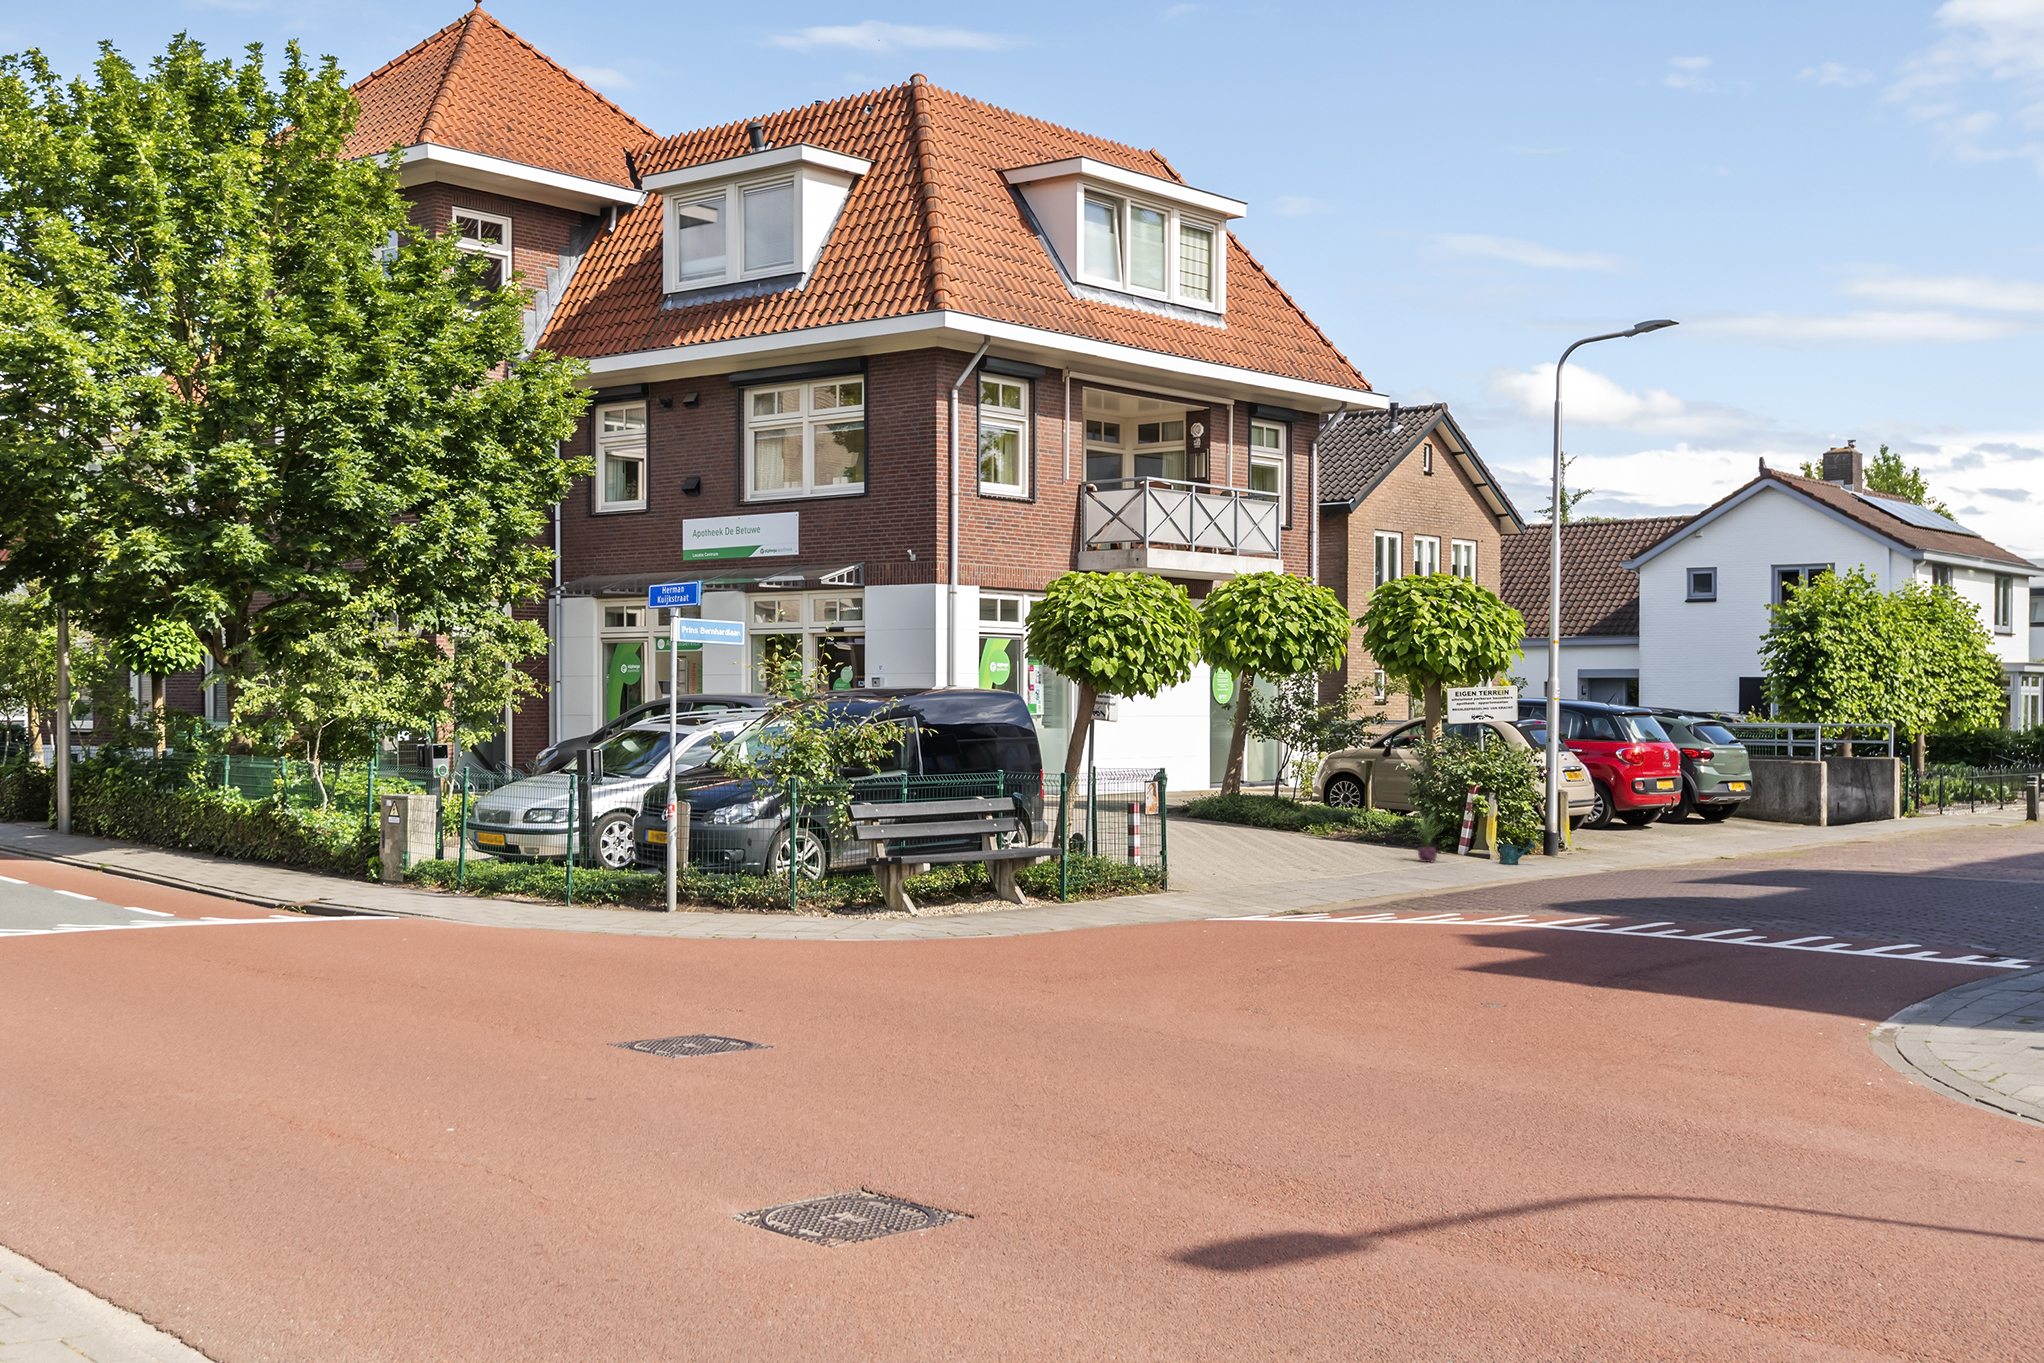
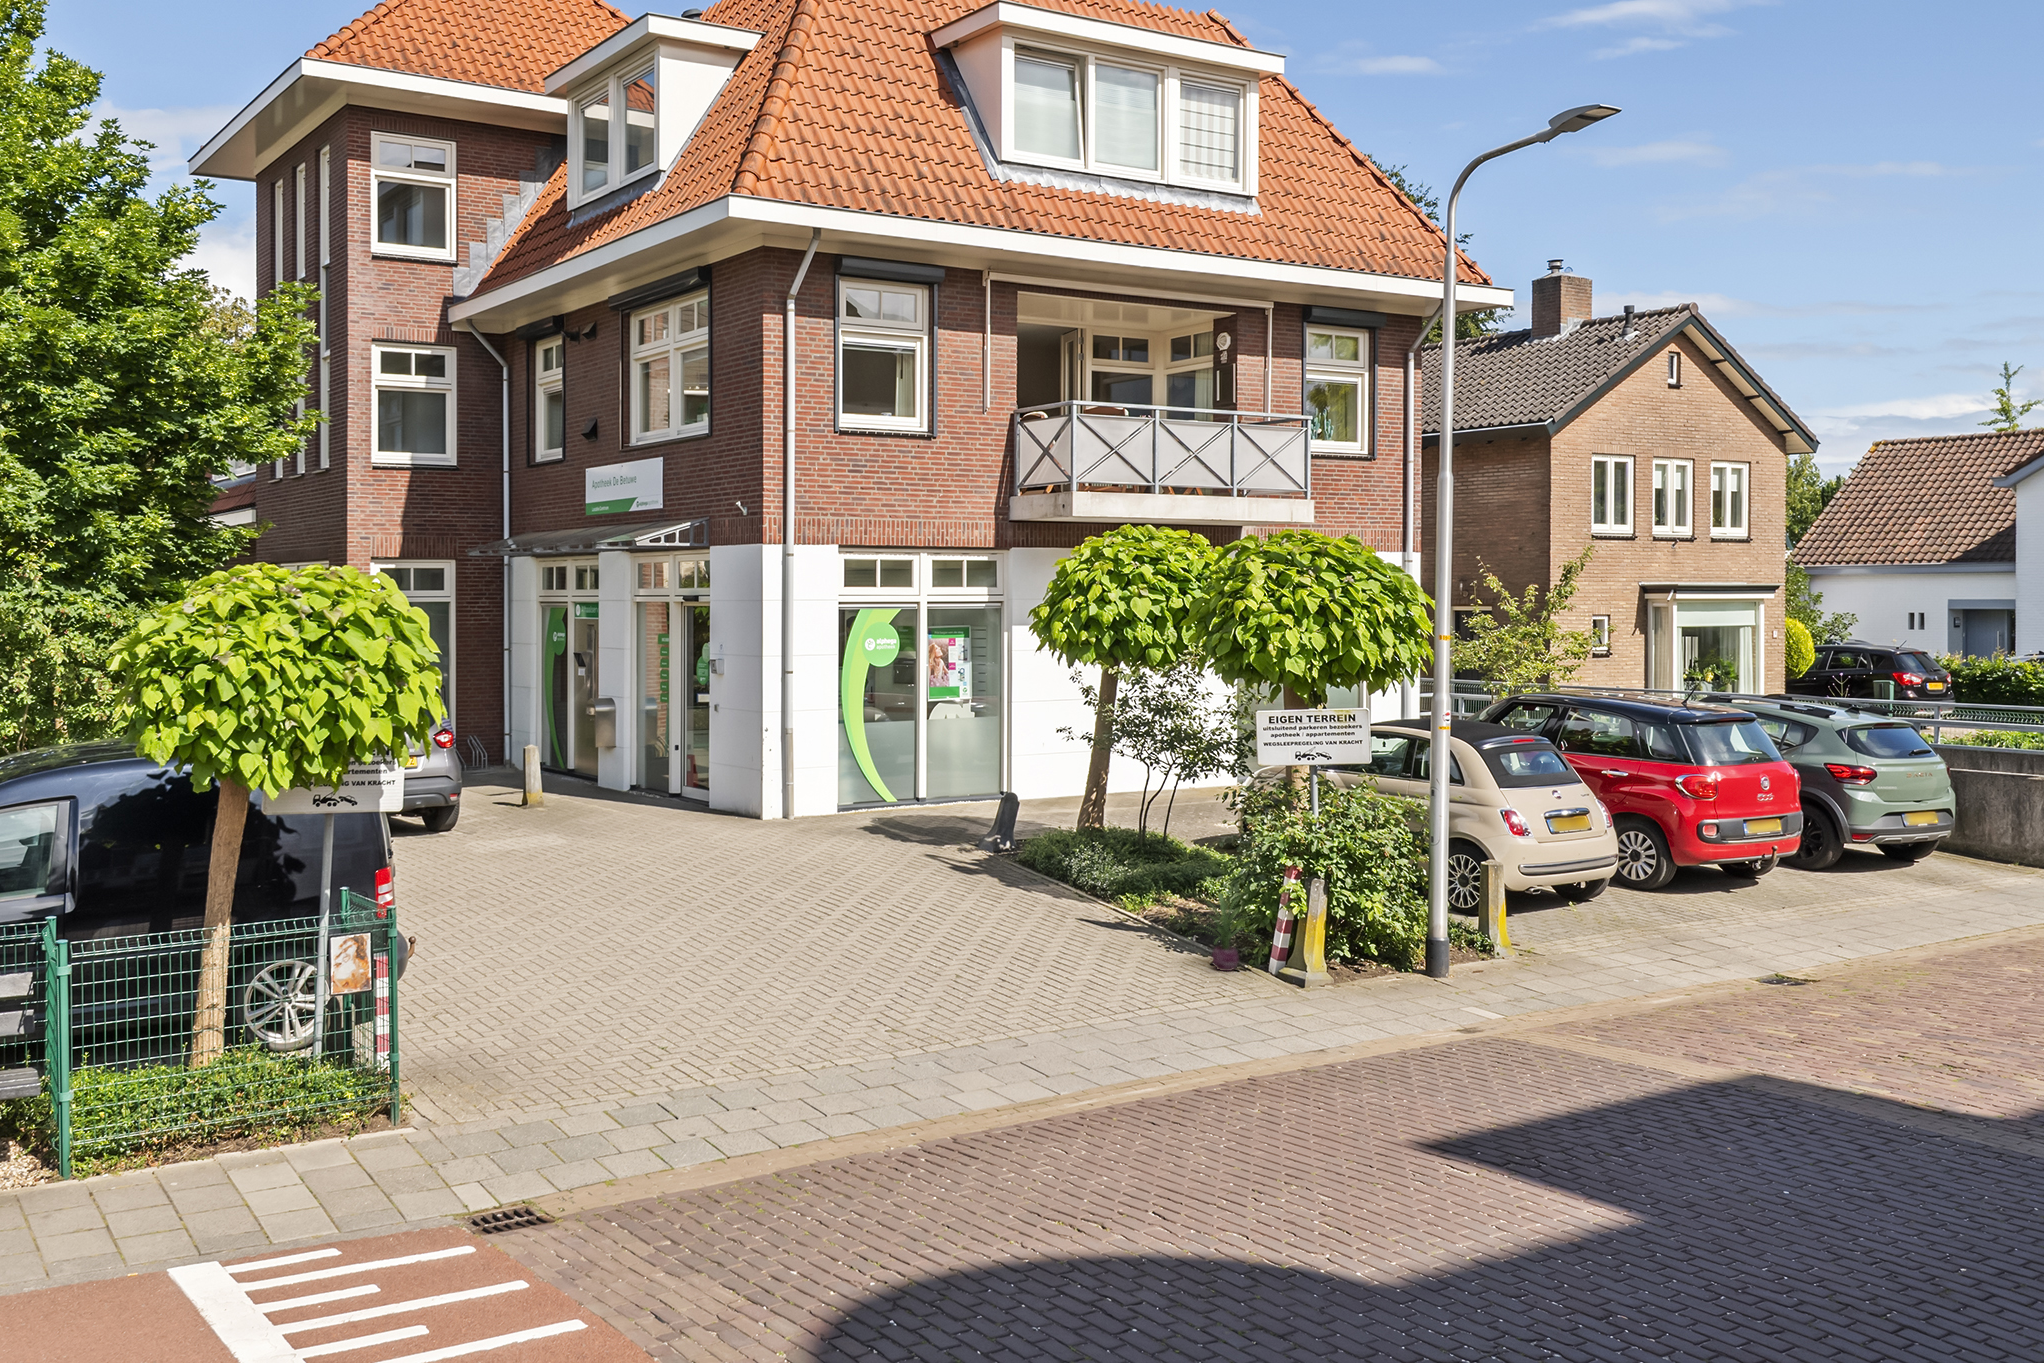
watering can: present [1494,840,1535,865] -> none [1329,942,1385,983]

